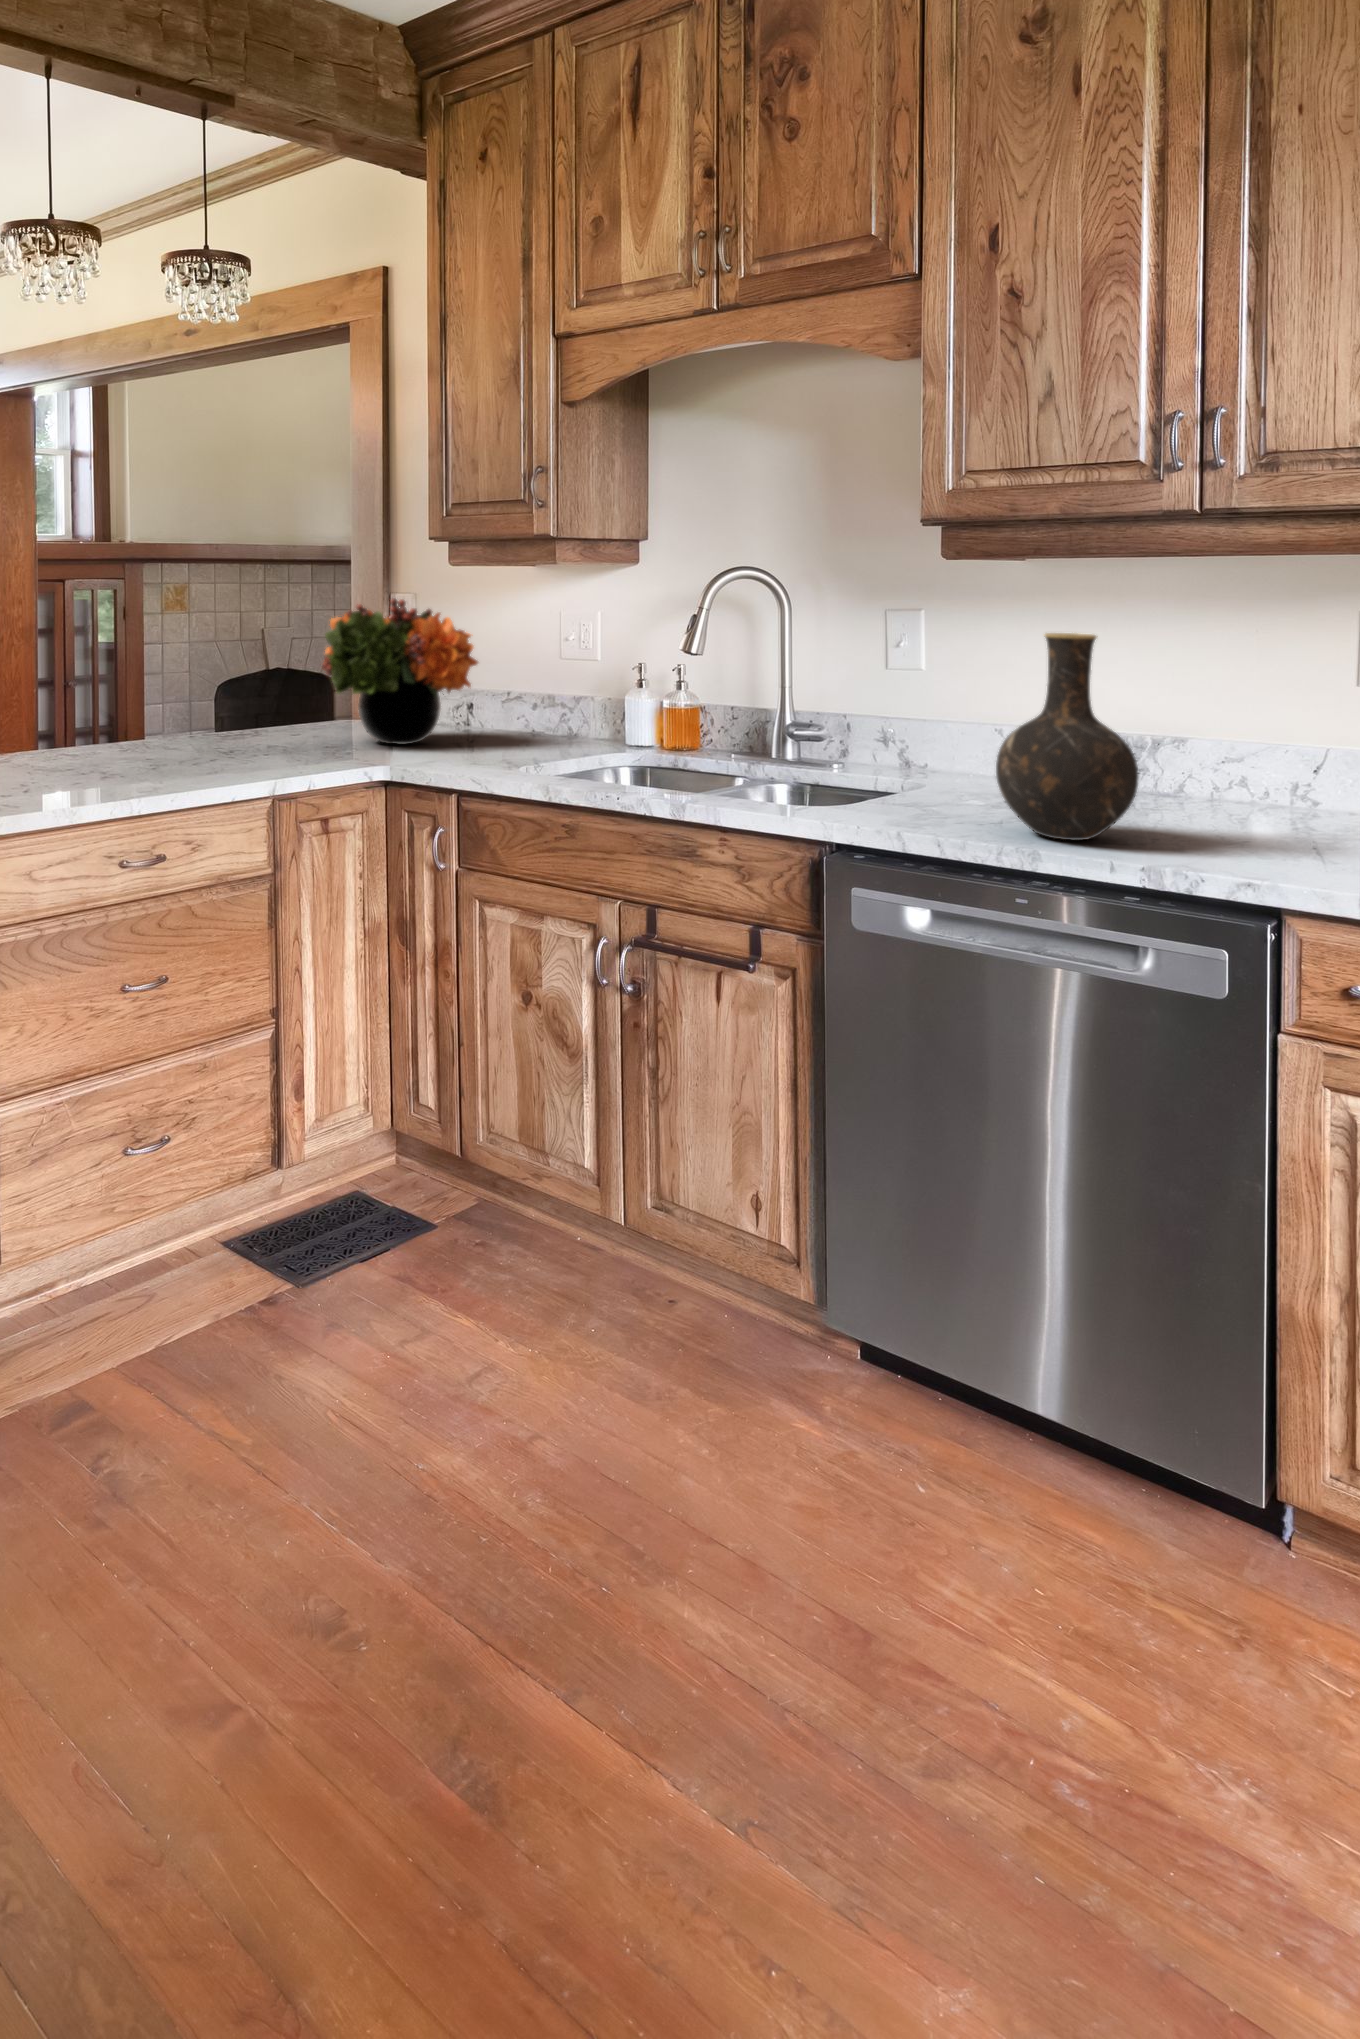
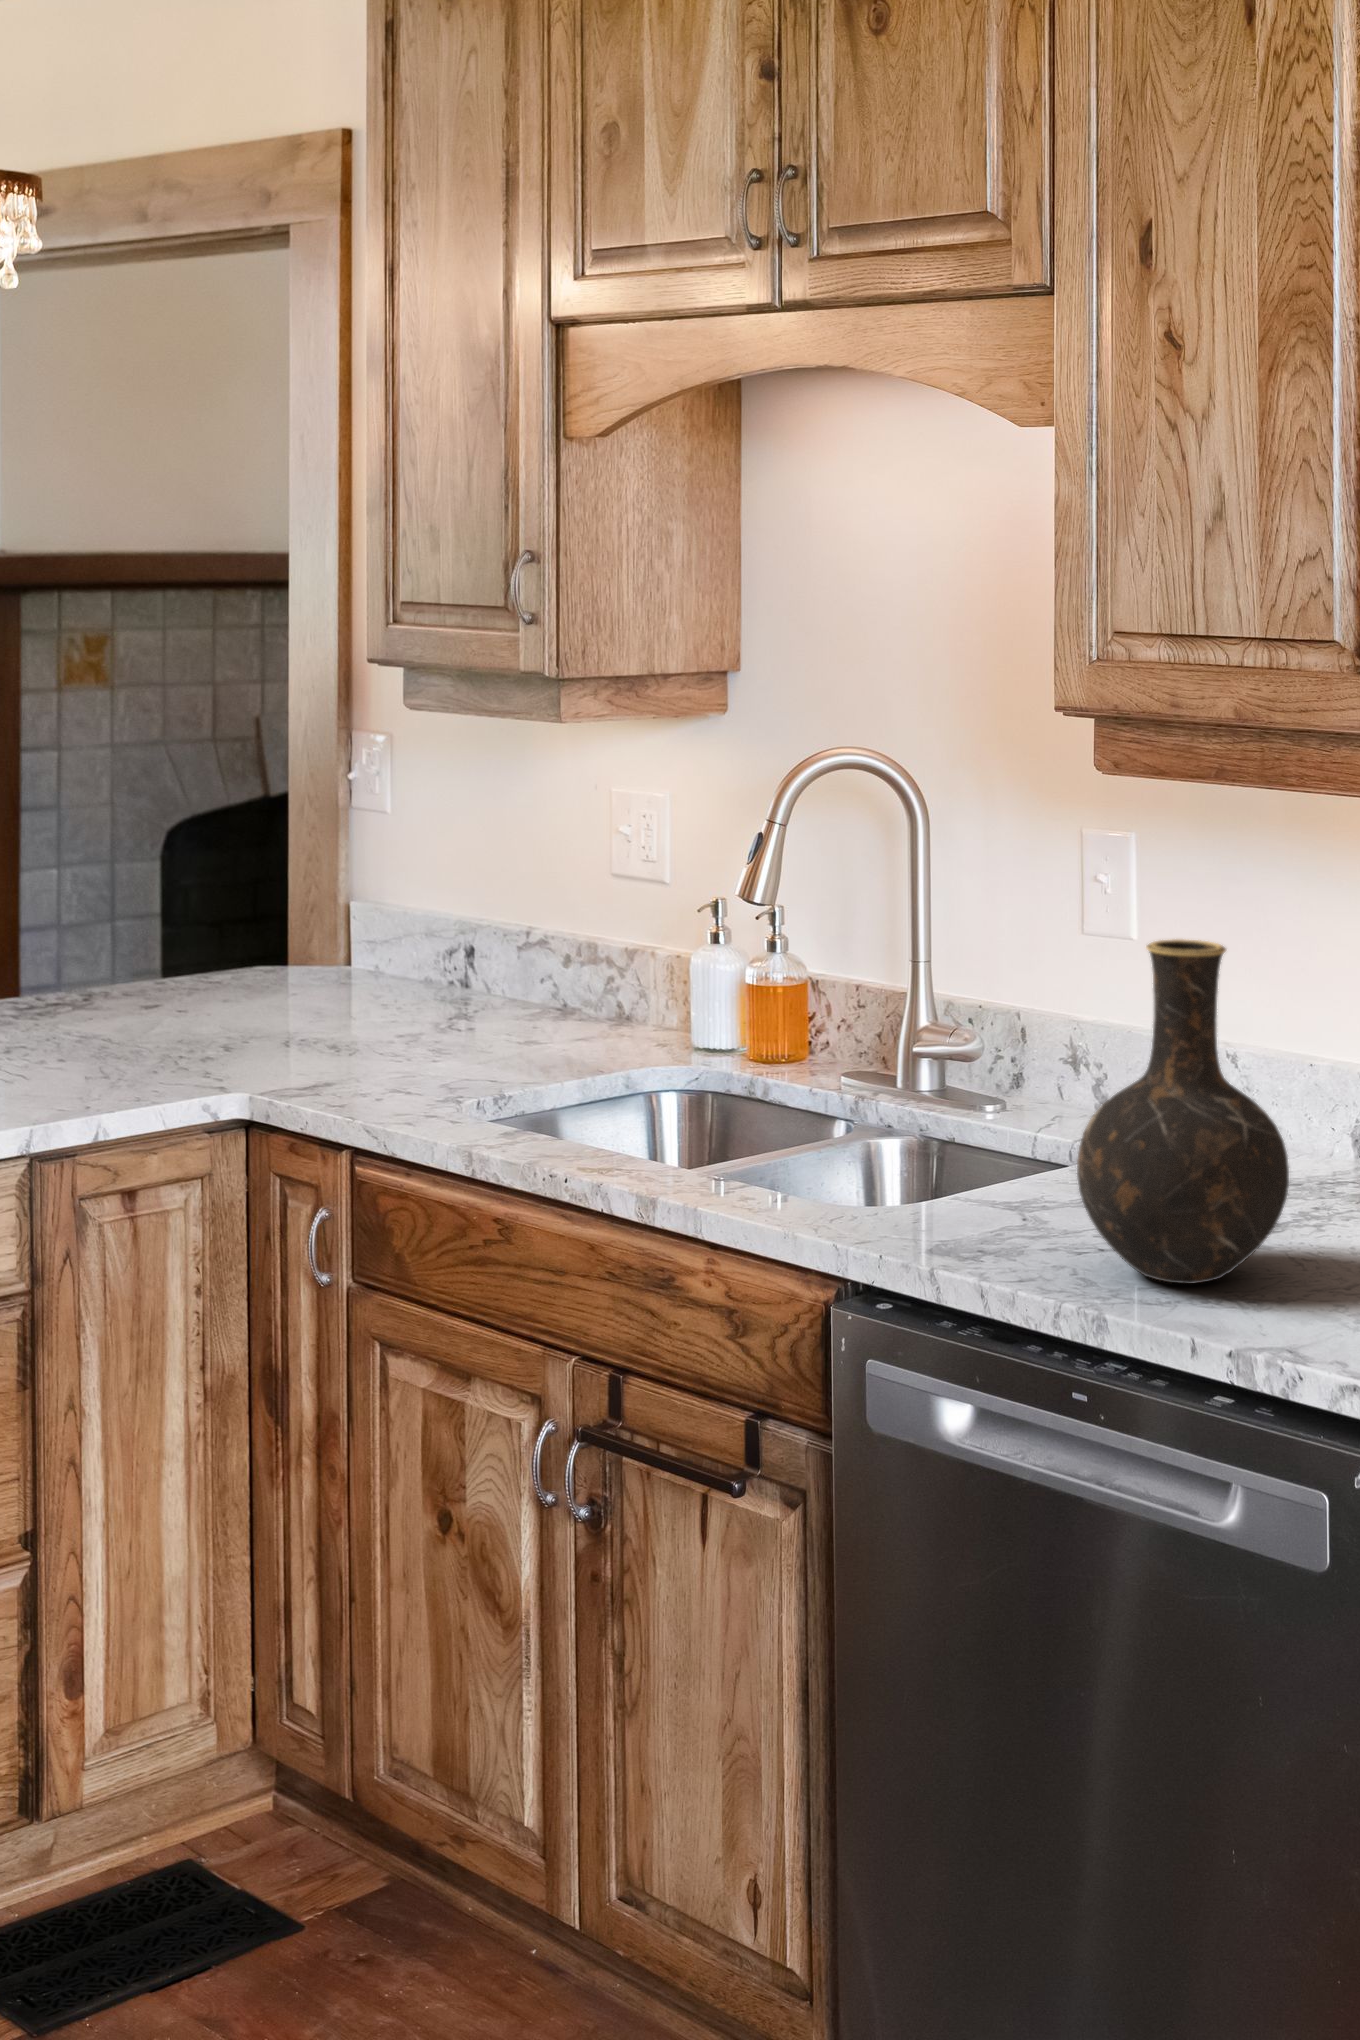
flower arrangement: present [321,598,478,744] -> none [125,801,421,1063]

